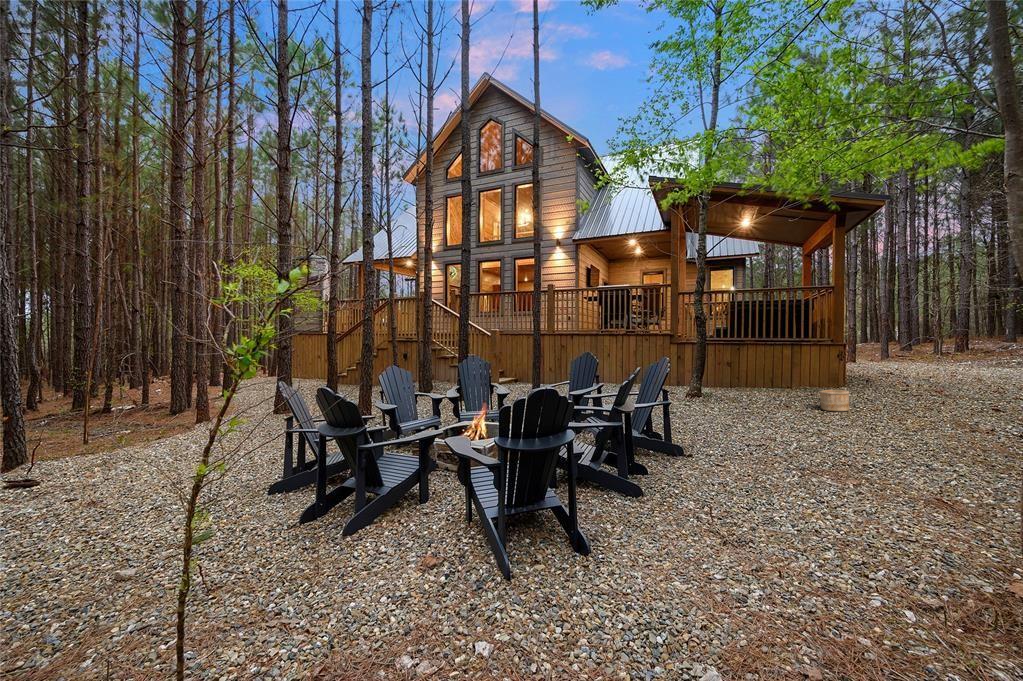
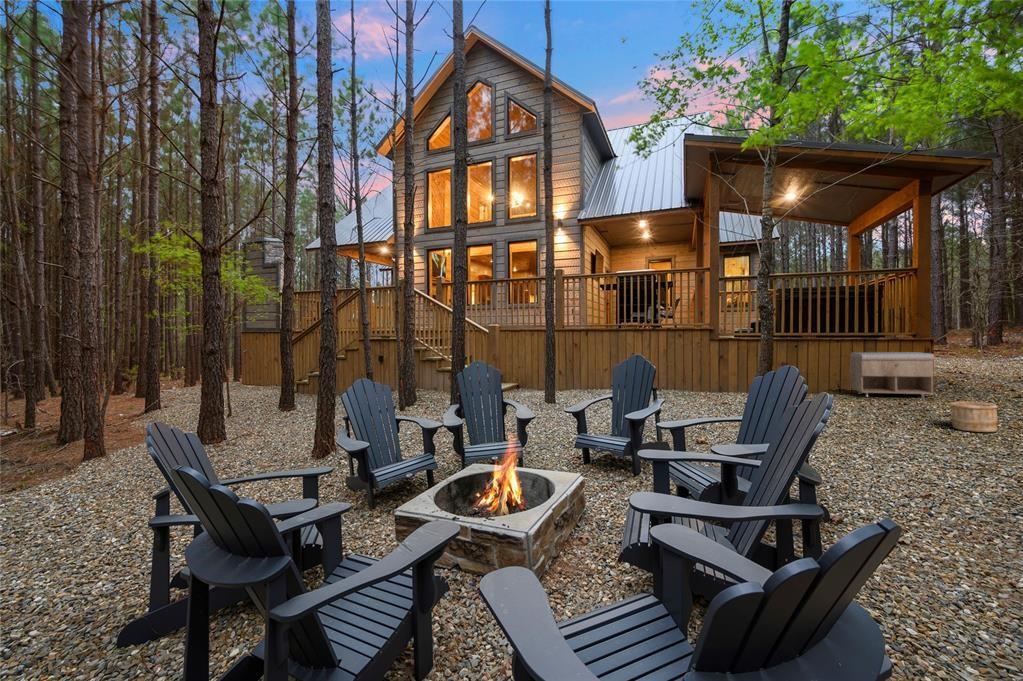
storage bench: none [780,354,837,391] -> present [851,352,934,398]

